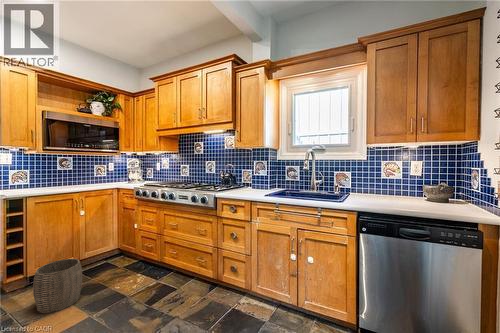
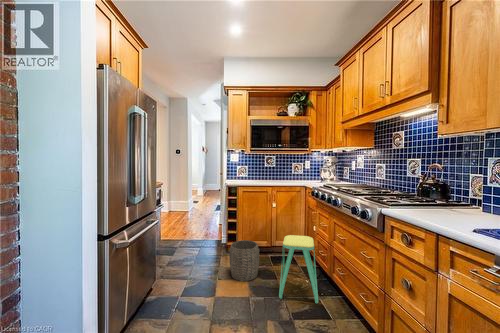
stool: none [114,232,161,300] -> present [279,235,318,303]

